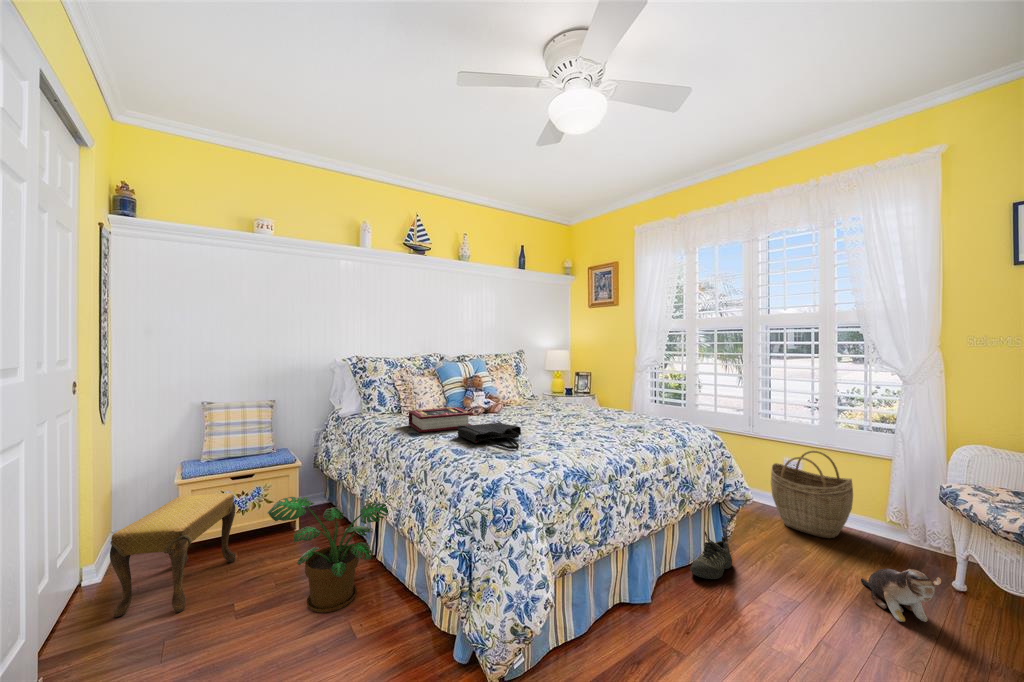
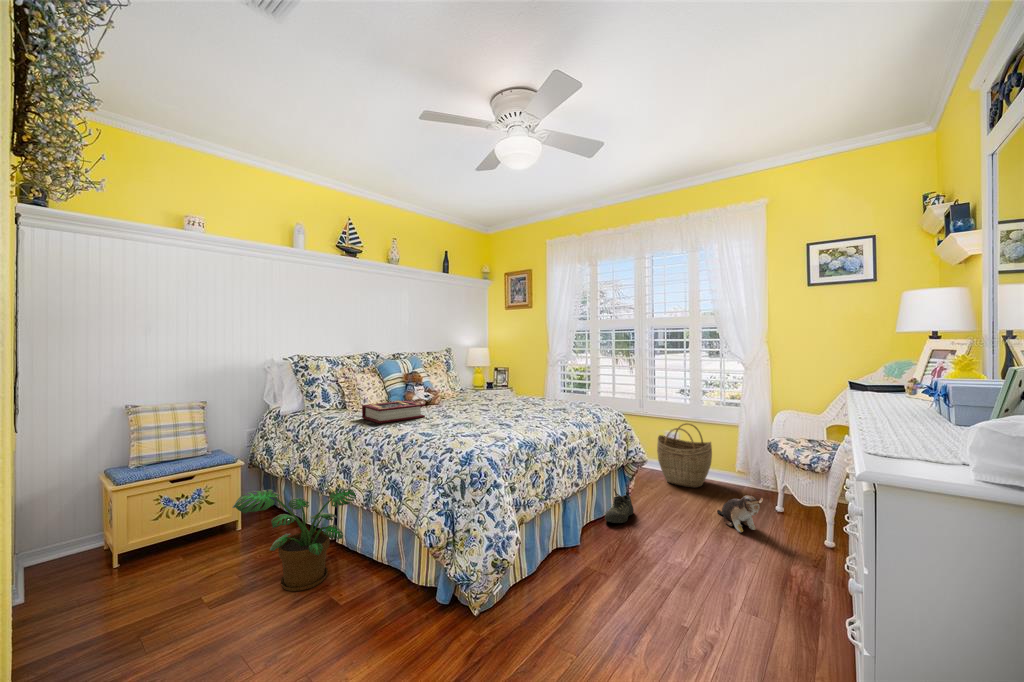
tote bag: present [458,422,521,449] -> none [417,411,476,430]
footstool: present [110,493,235,617] -> none [58,496,181,629]

